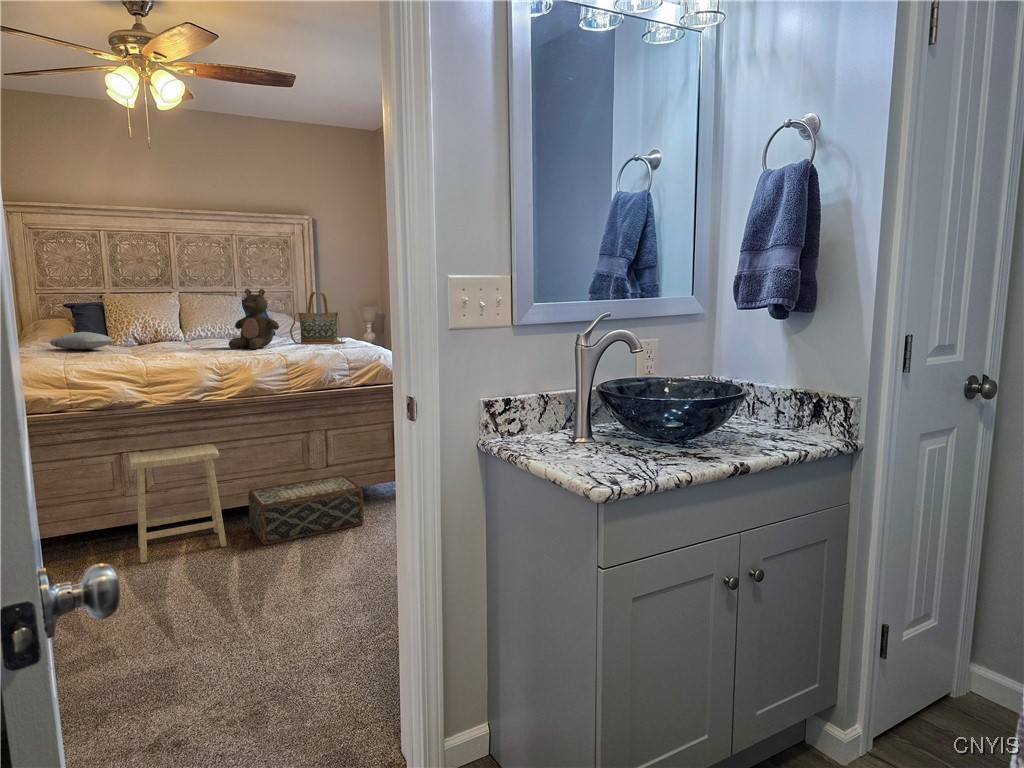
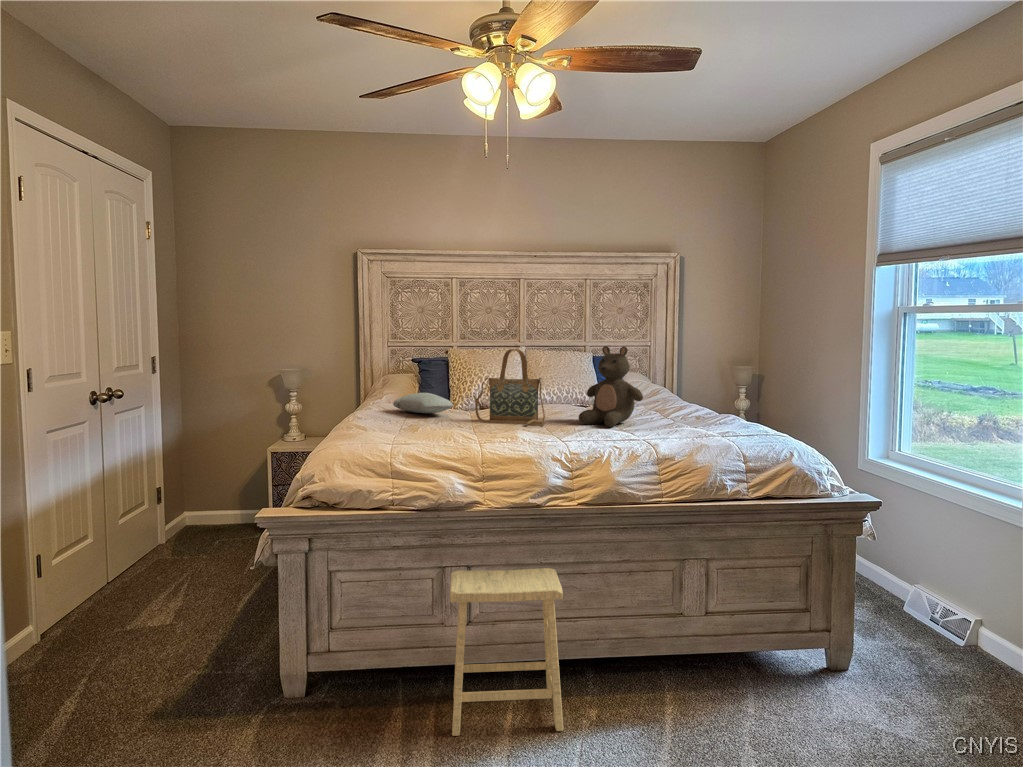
handbag: present [290,292,346,344] -> present [475,349,545,426]
woven basket: present [248,474,364,545] -> none [595,634,772,746]

